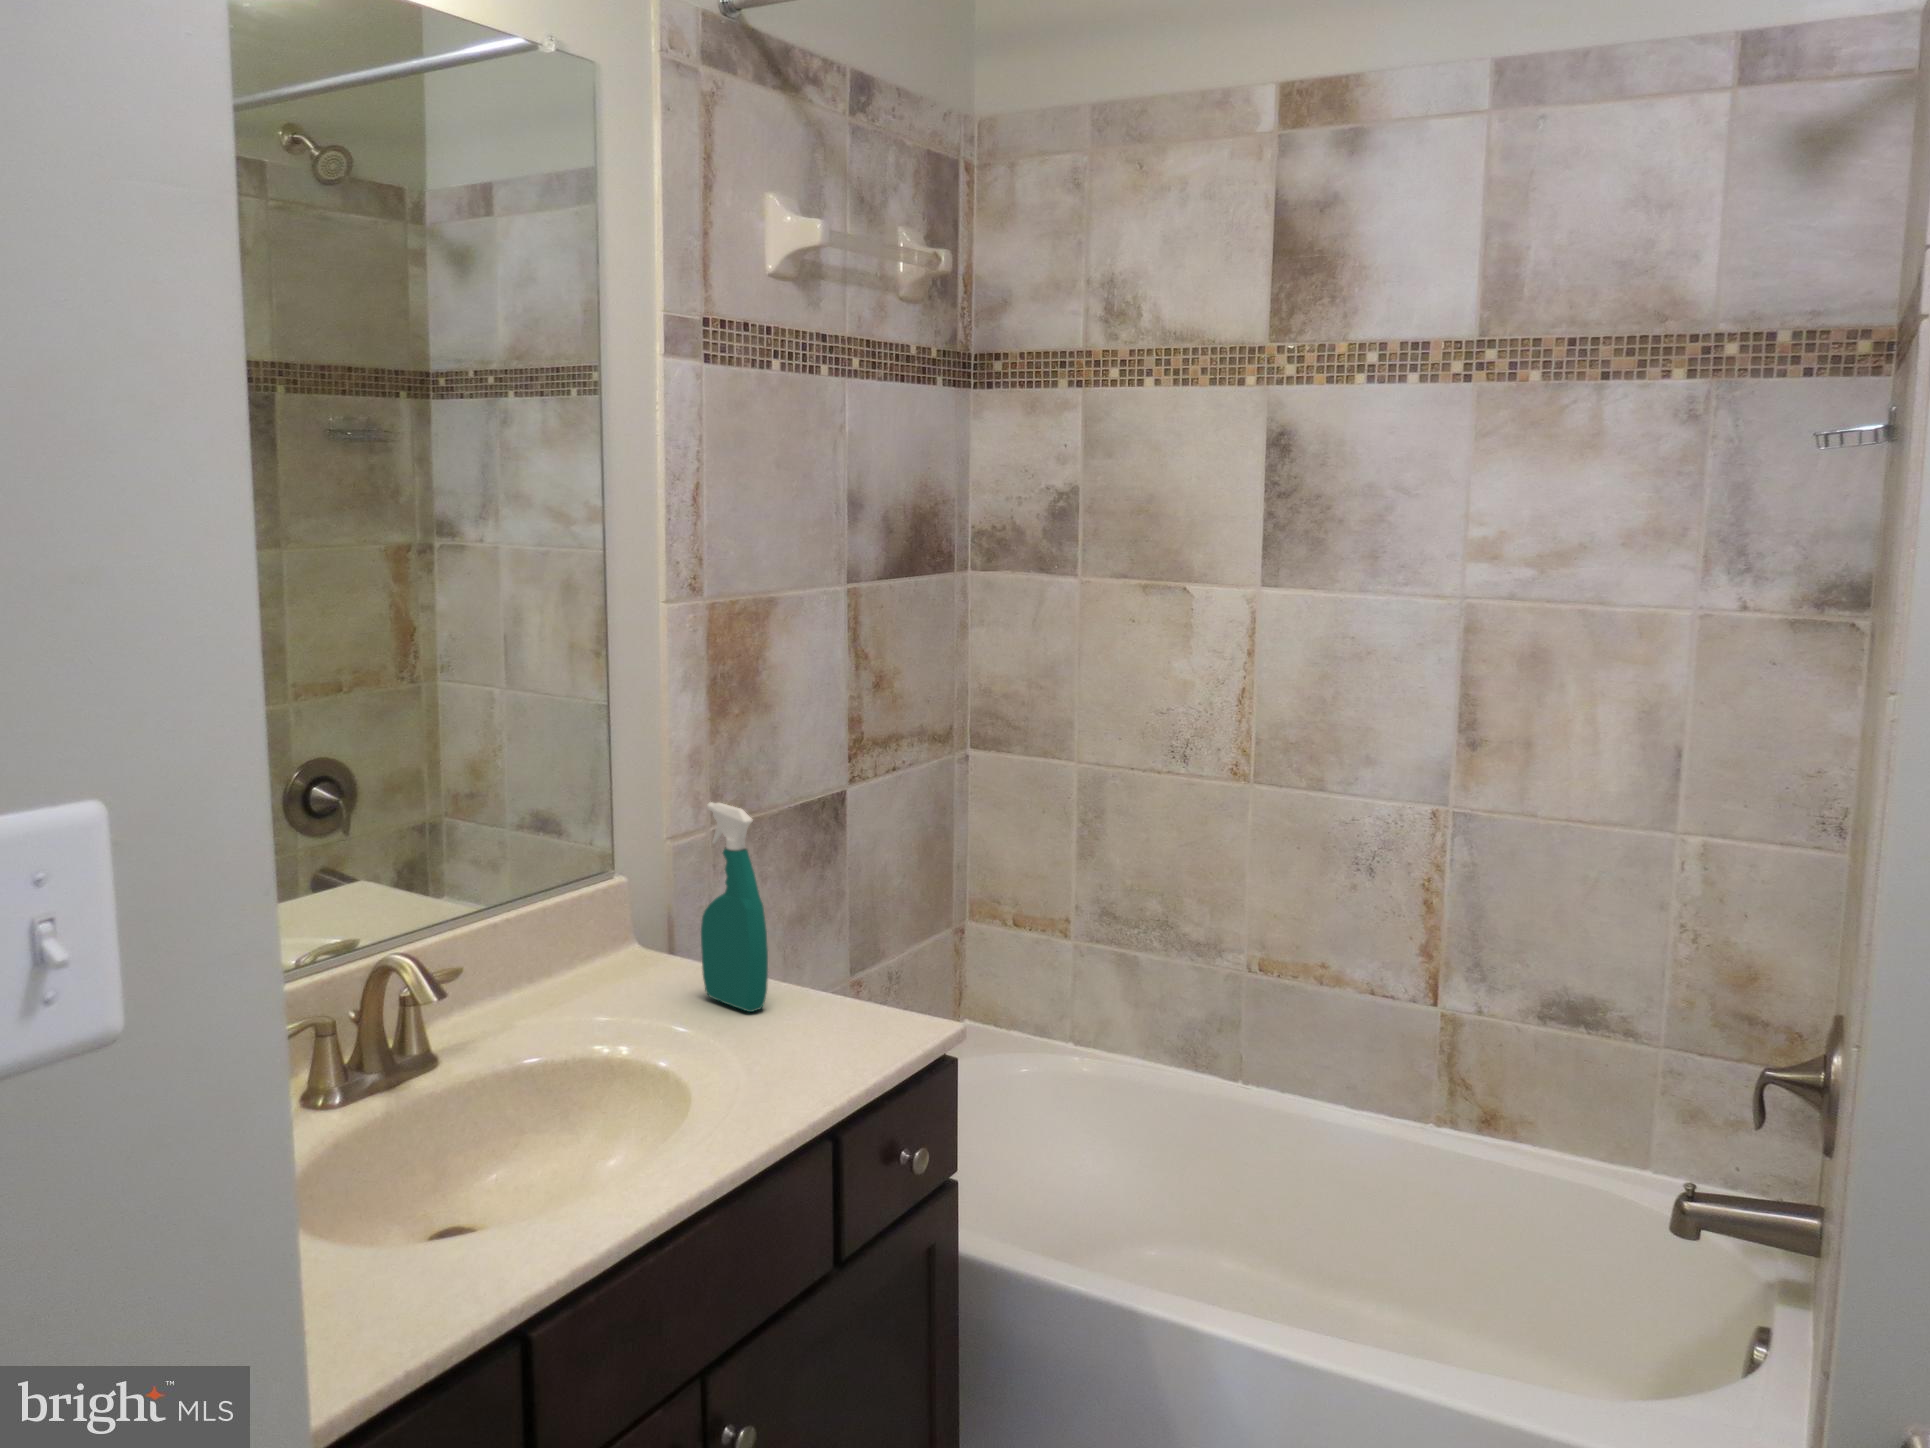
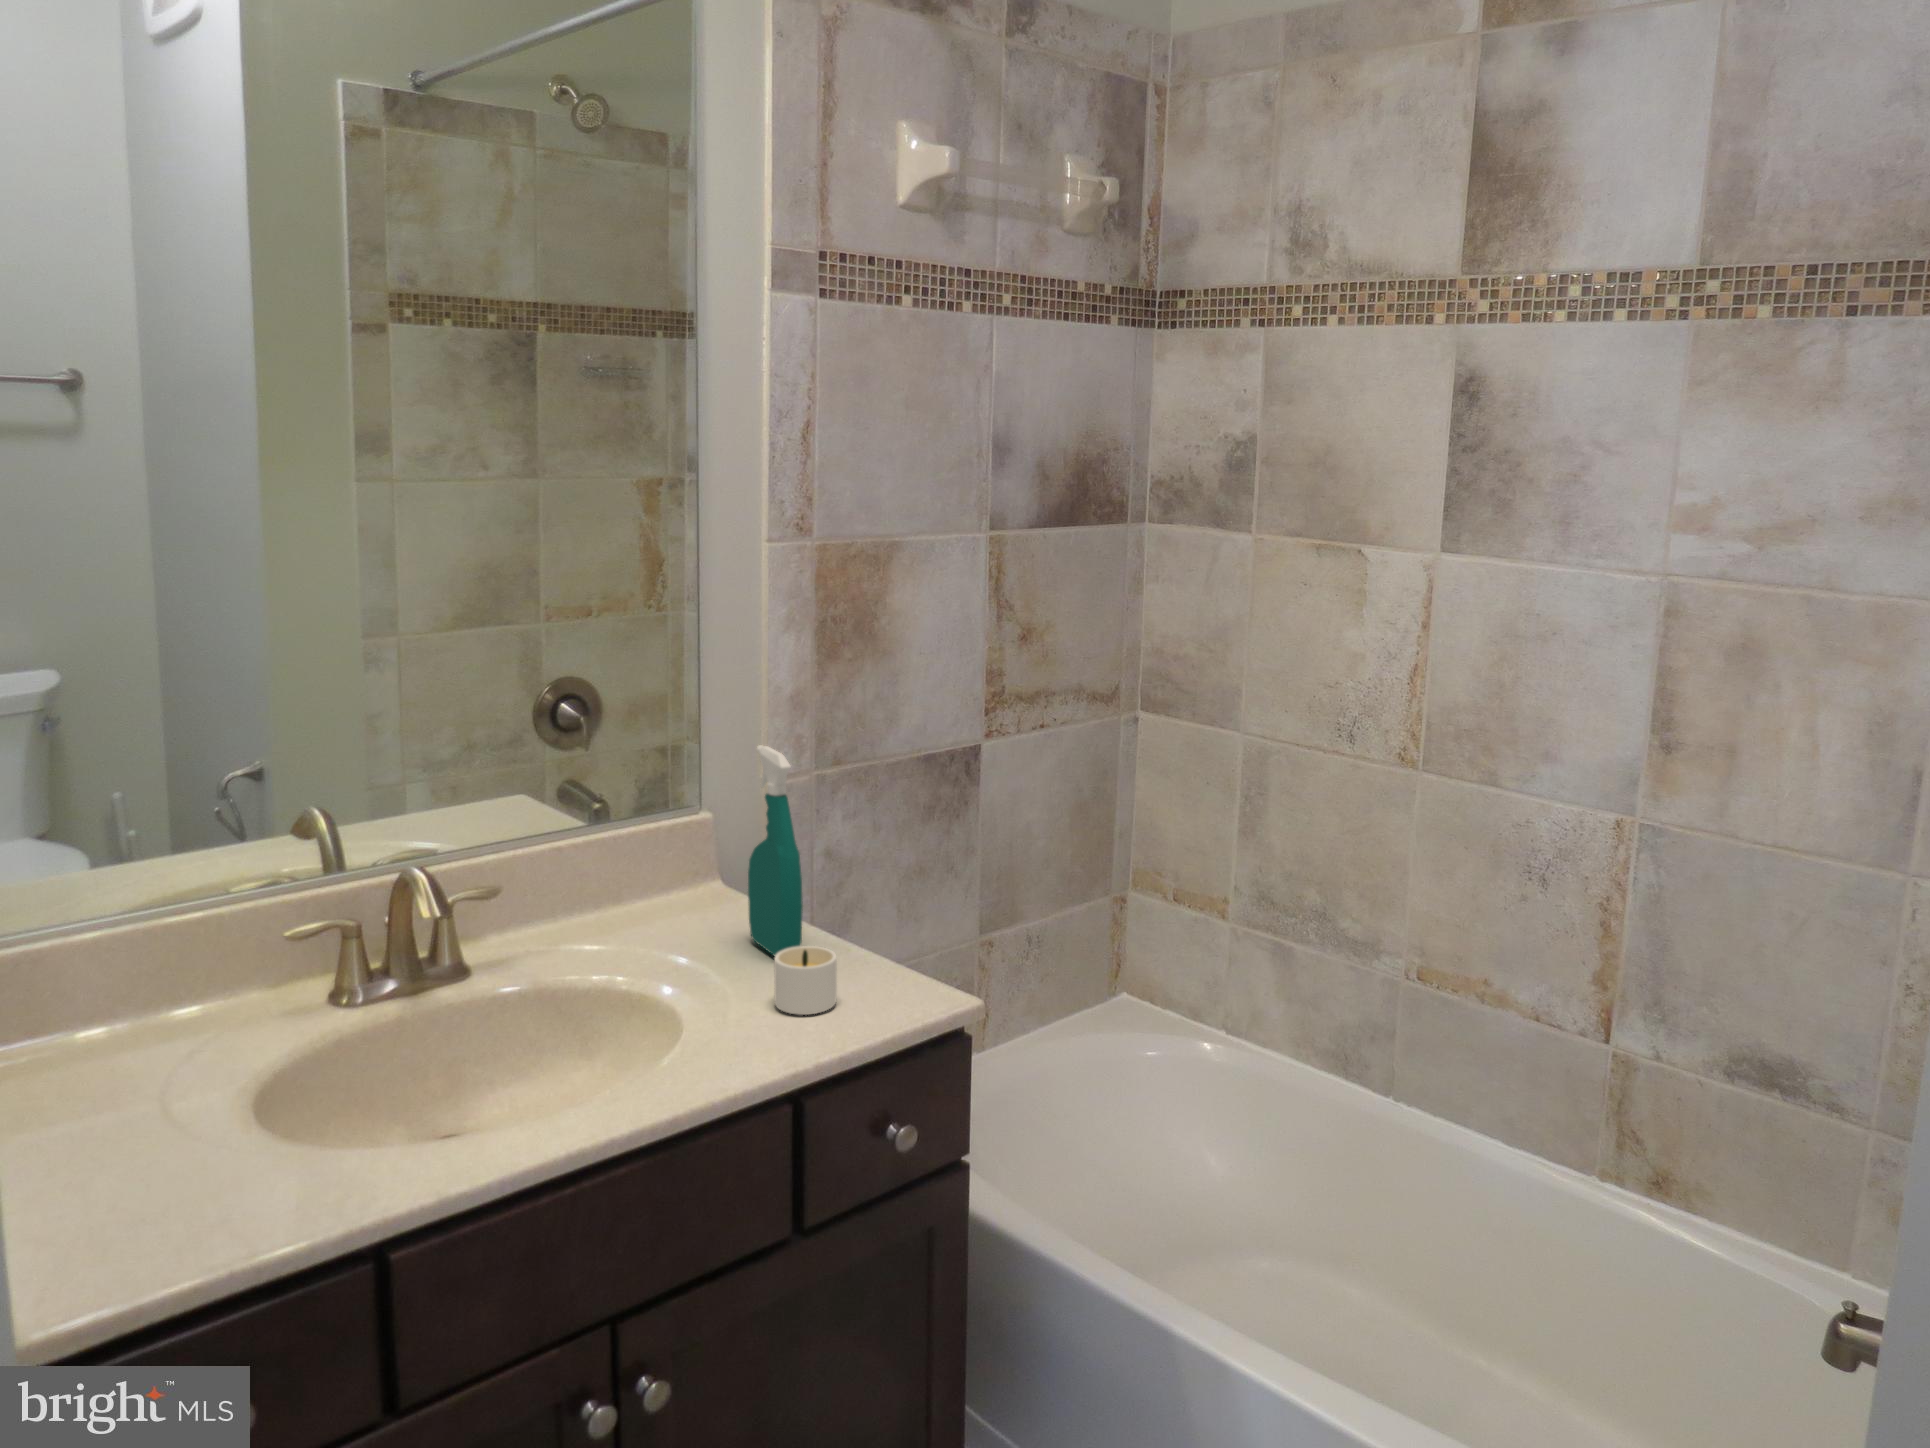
candle: none [772,992,859,1059] -> present [774,946,837,1015]

